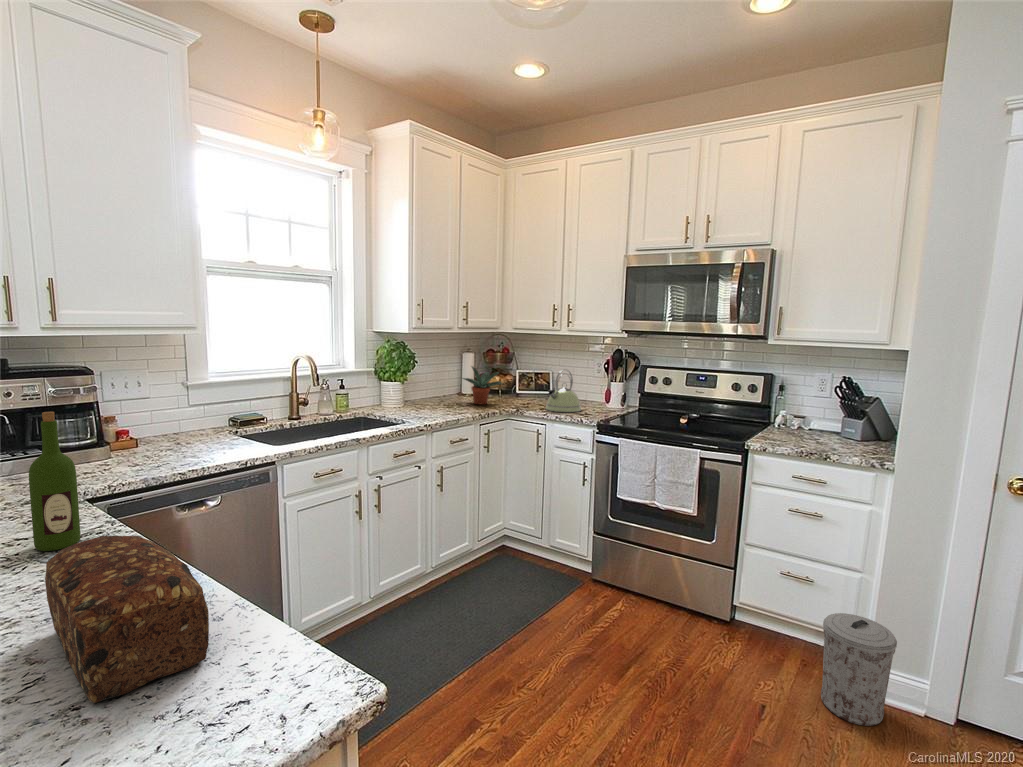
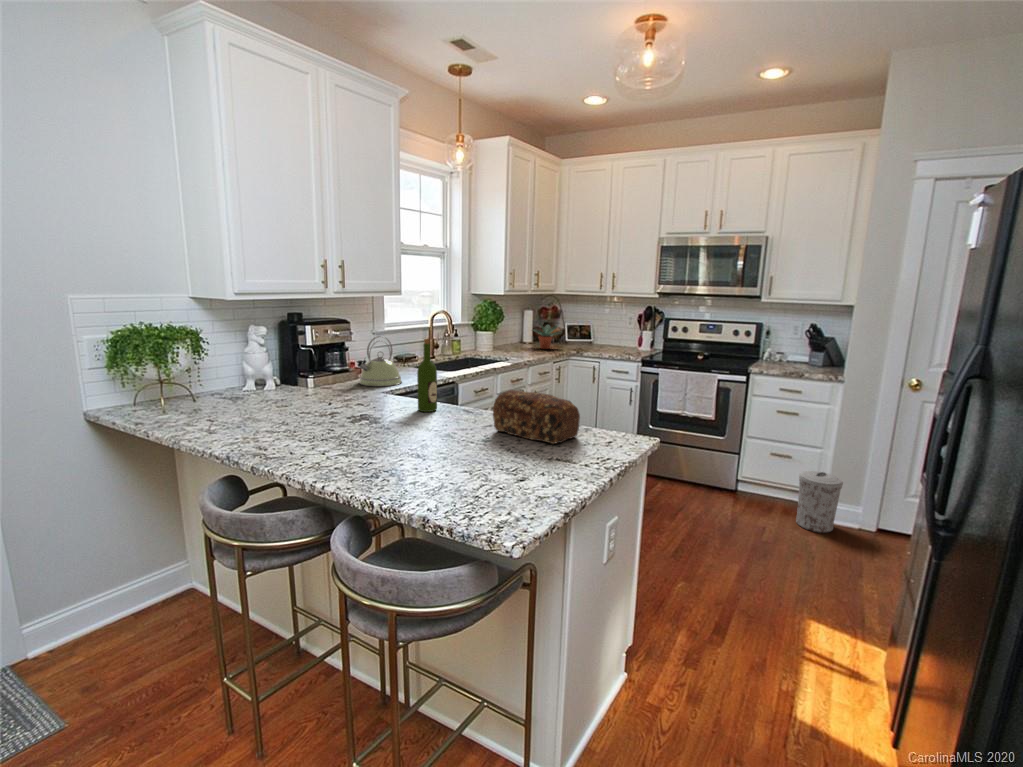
kettle: present [546,369,581,412] -> present [357,336,402,386]

